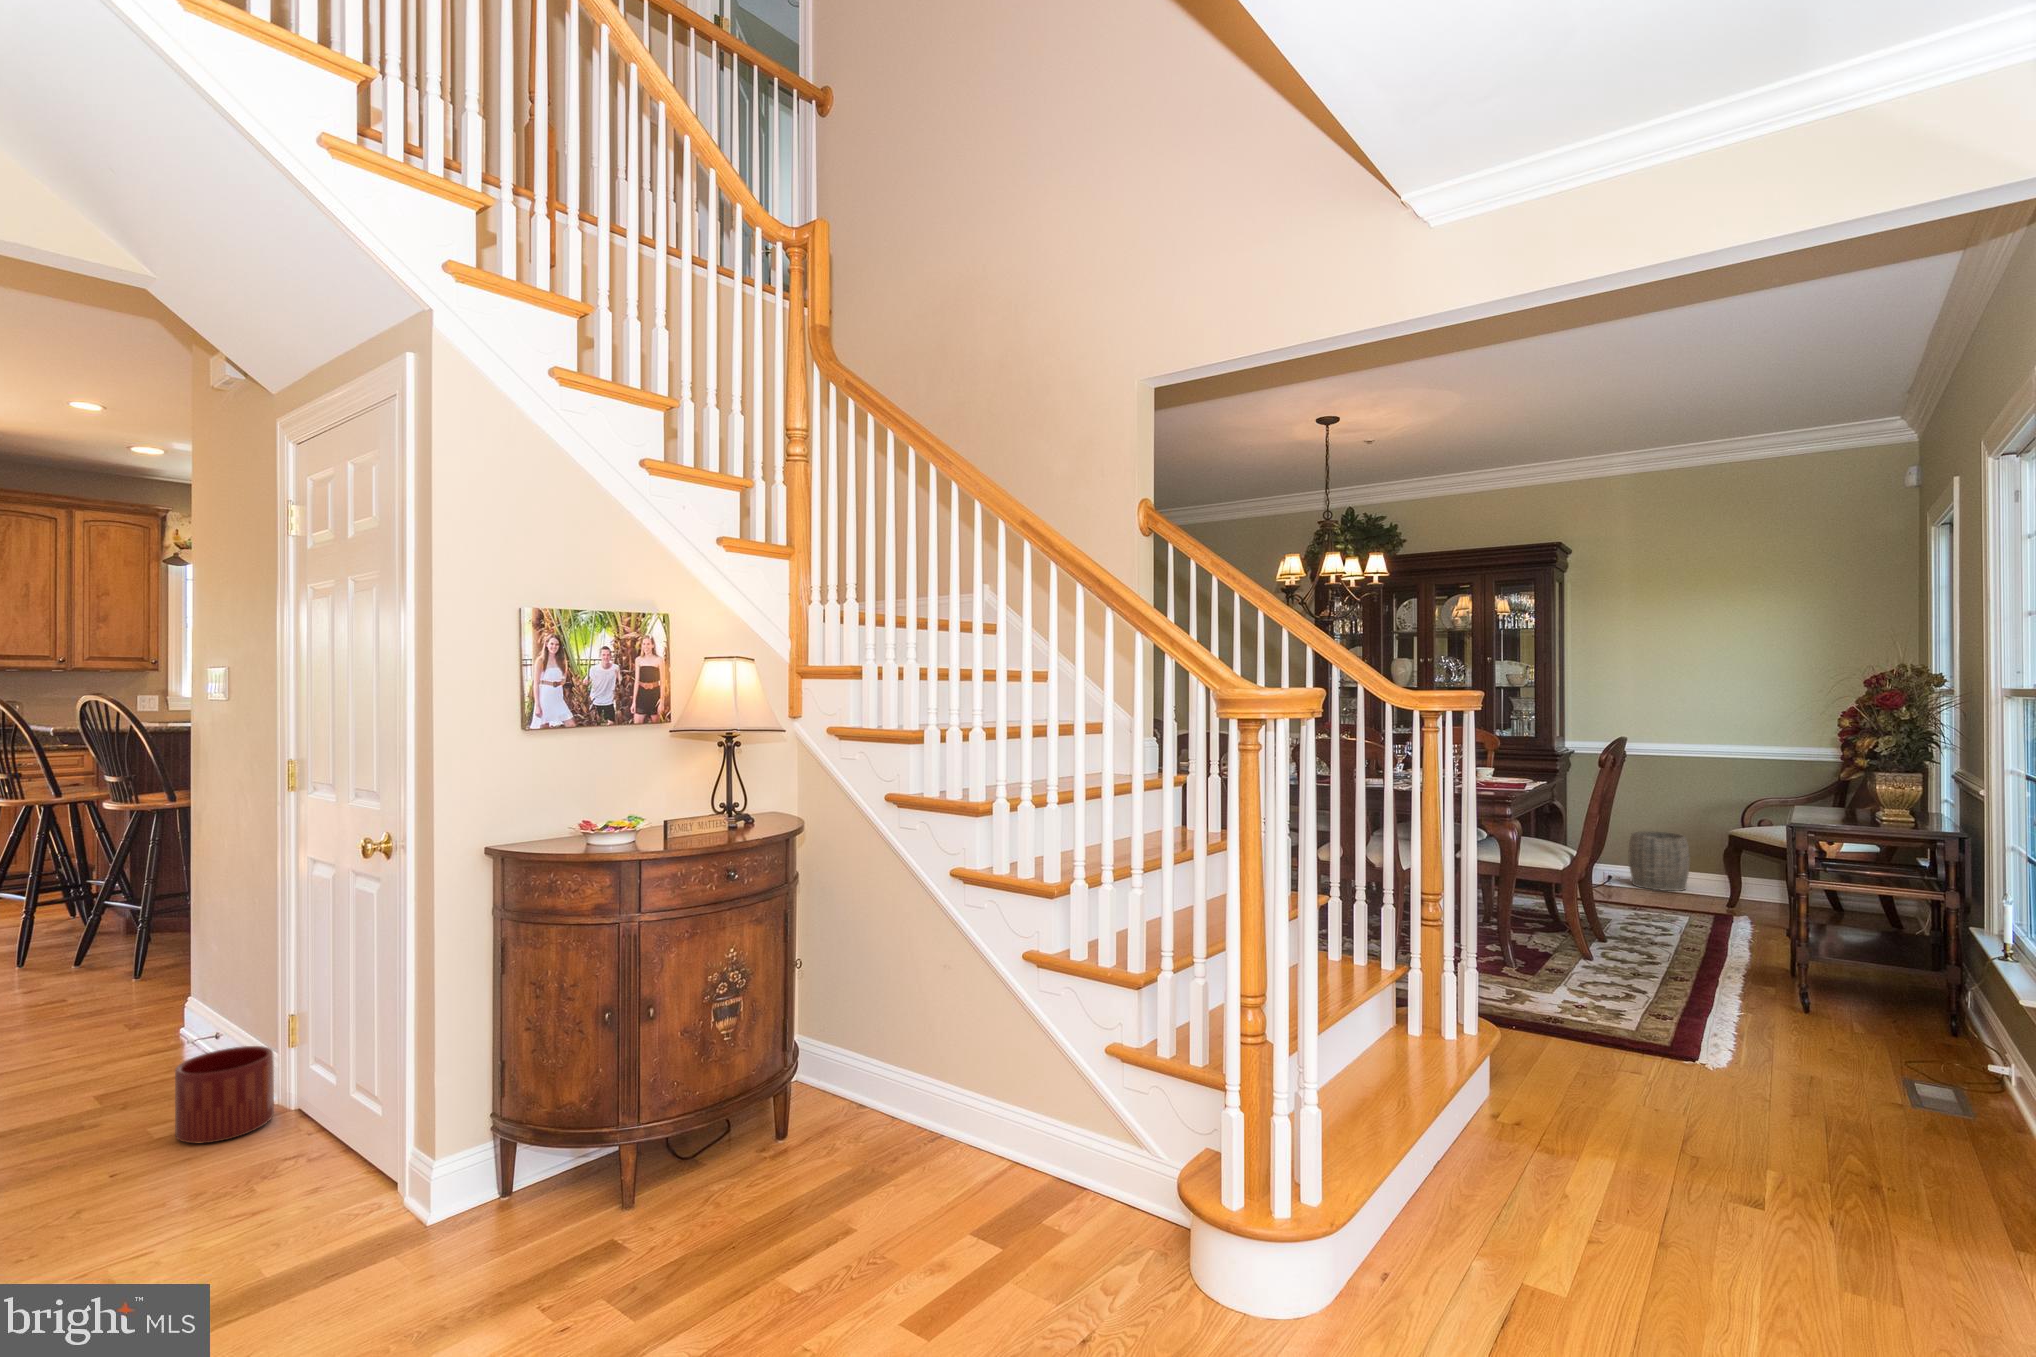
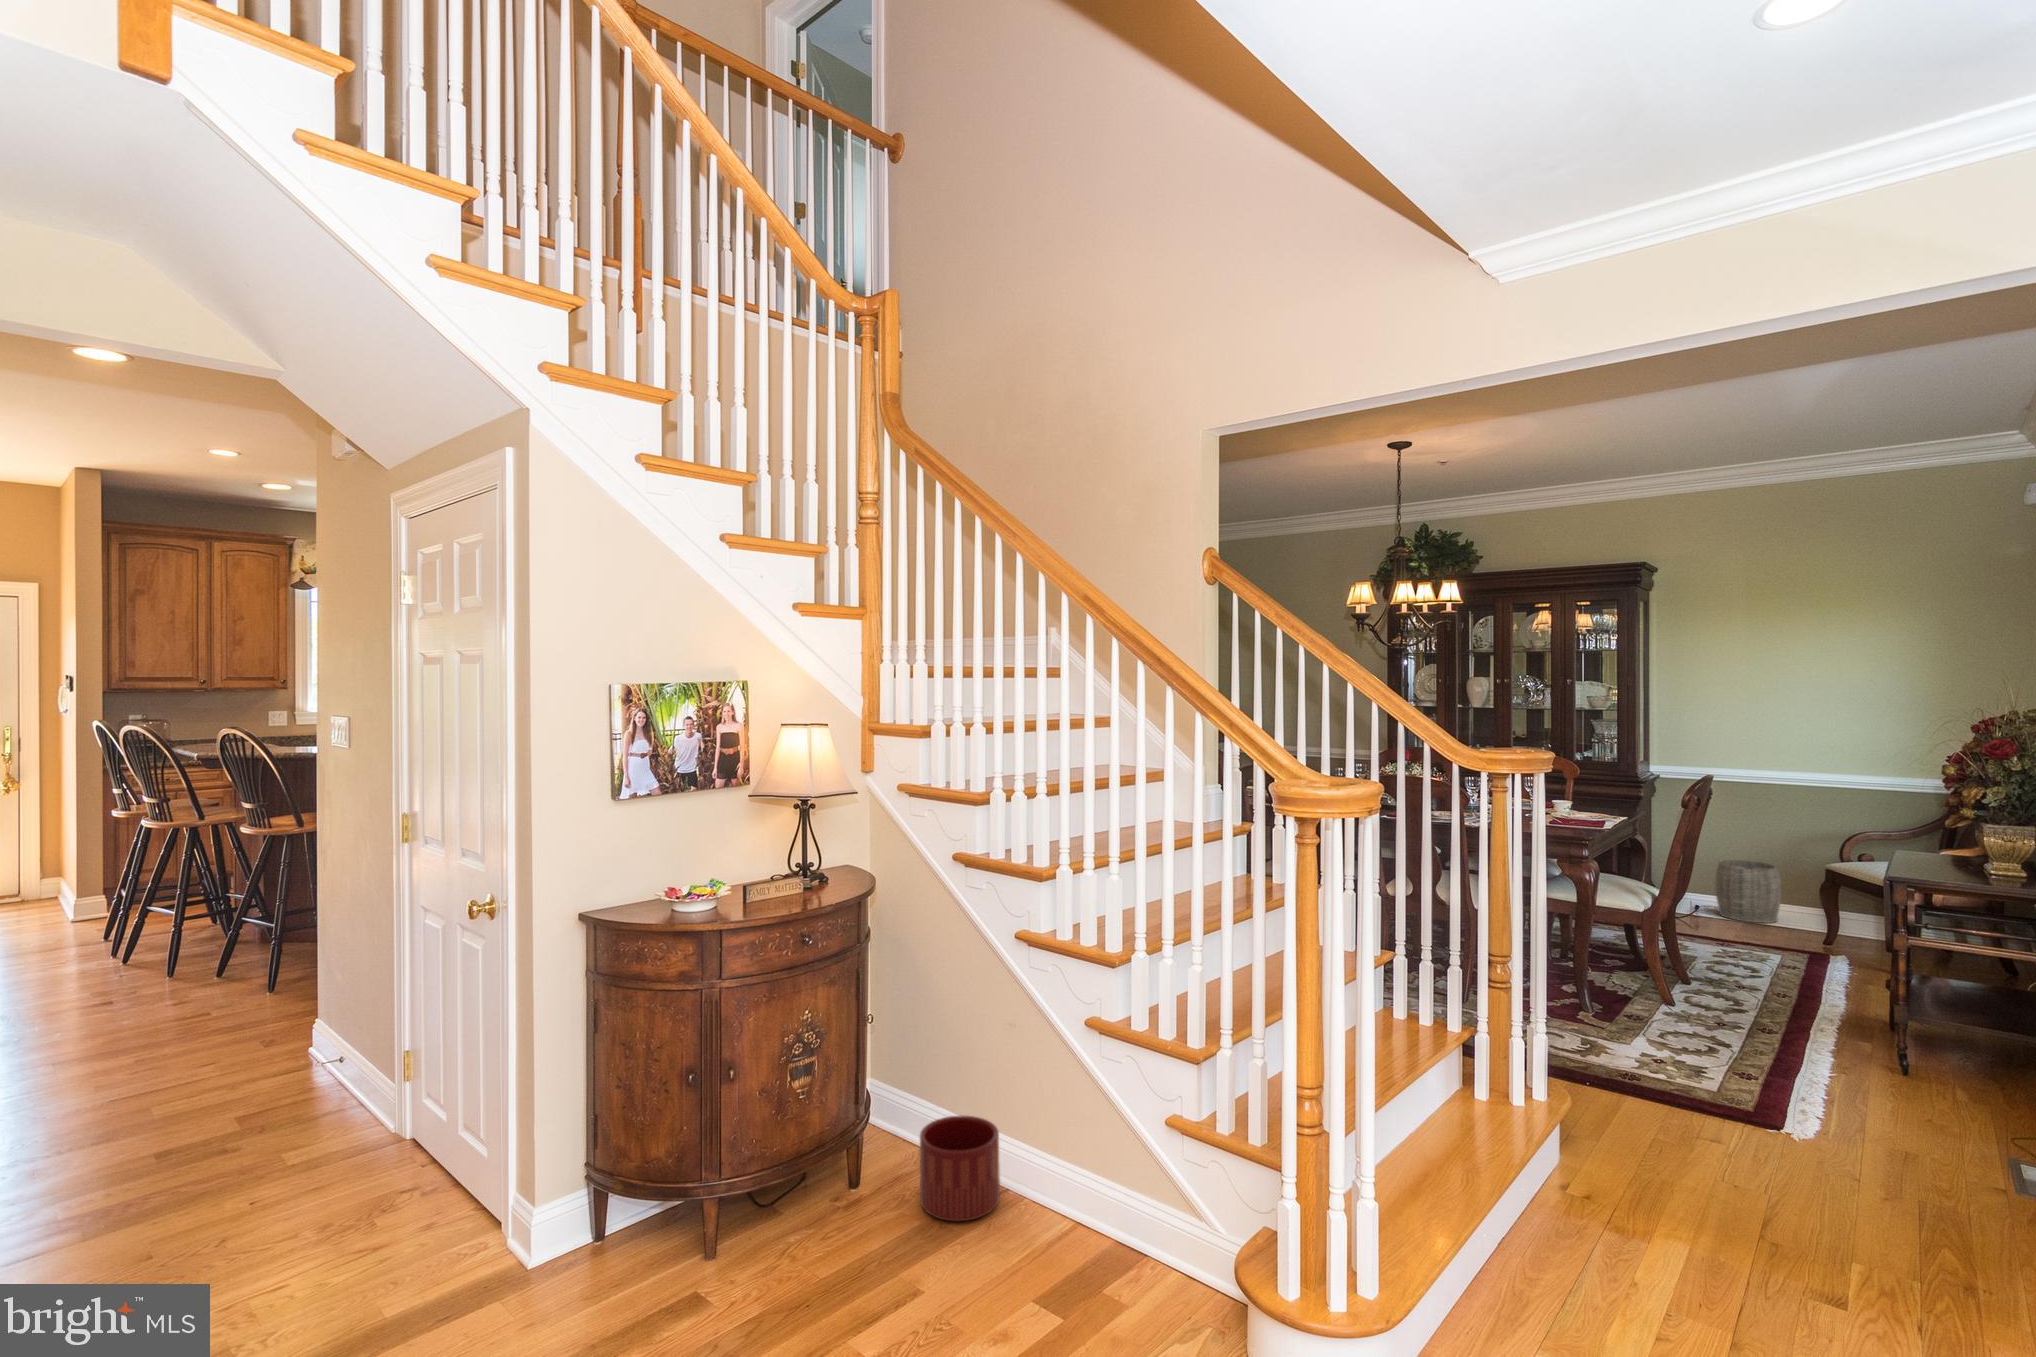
planter: present [175,1046,274,1144] -> present [920,1116,1000,1221]

